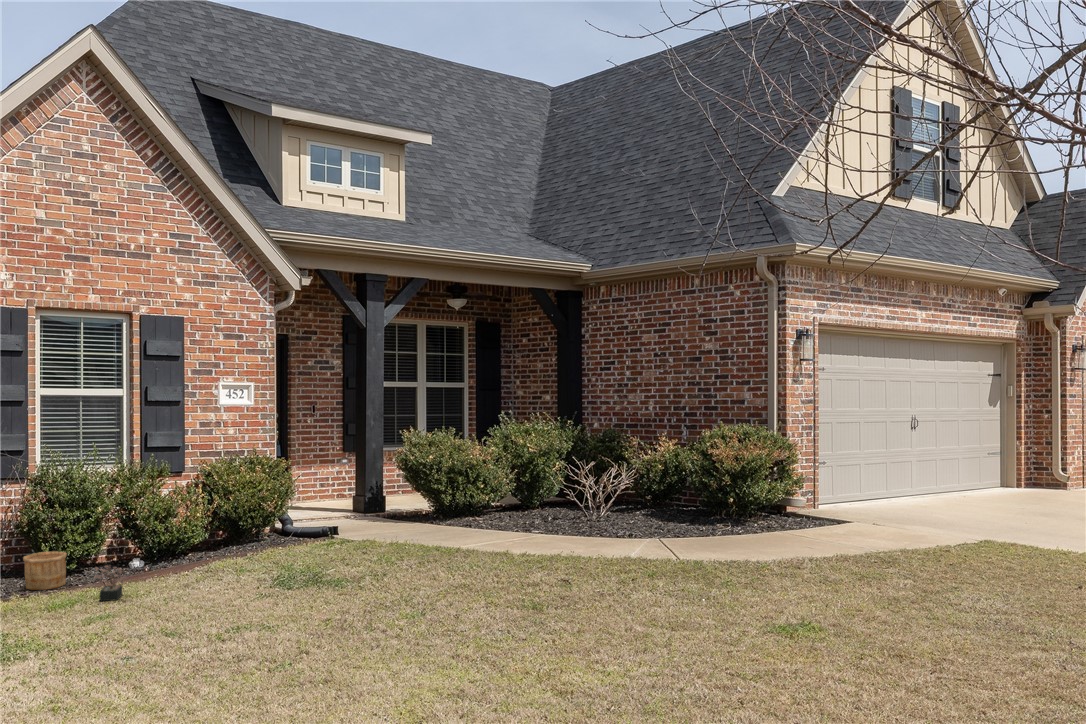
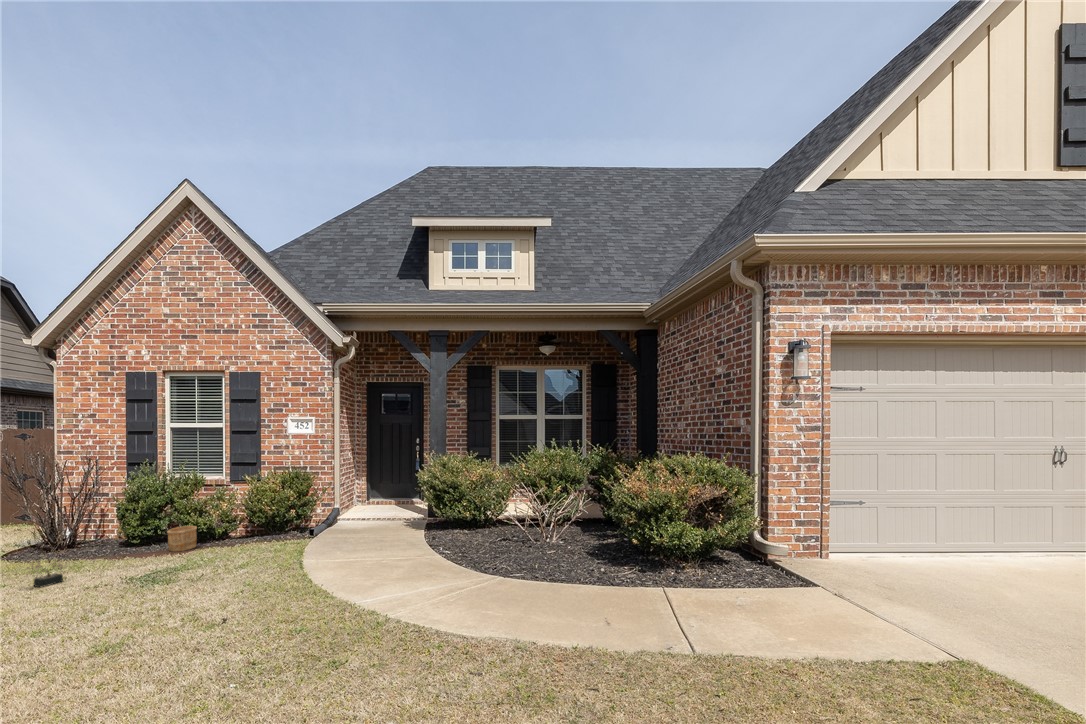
wooden bucket: present [23,551,67,590] -> present [167,525,197,552]

